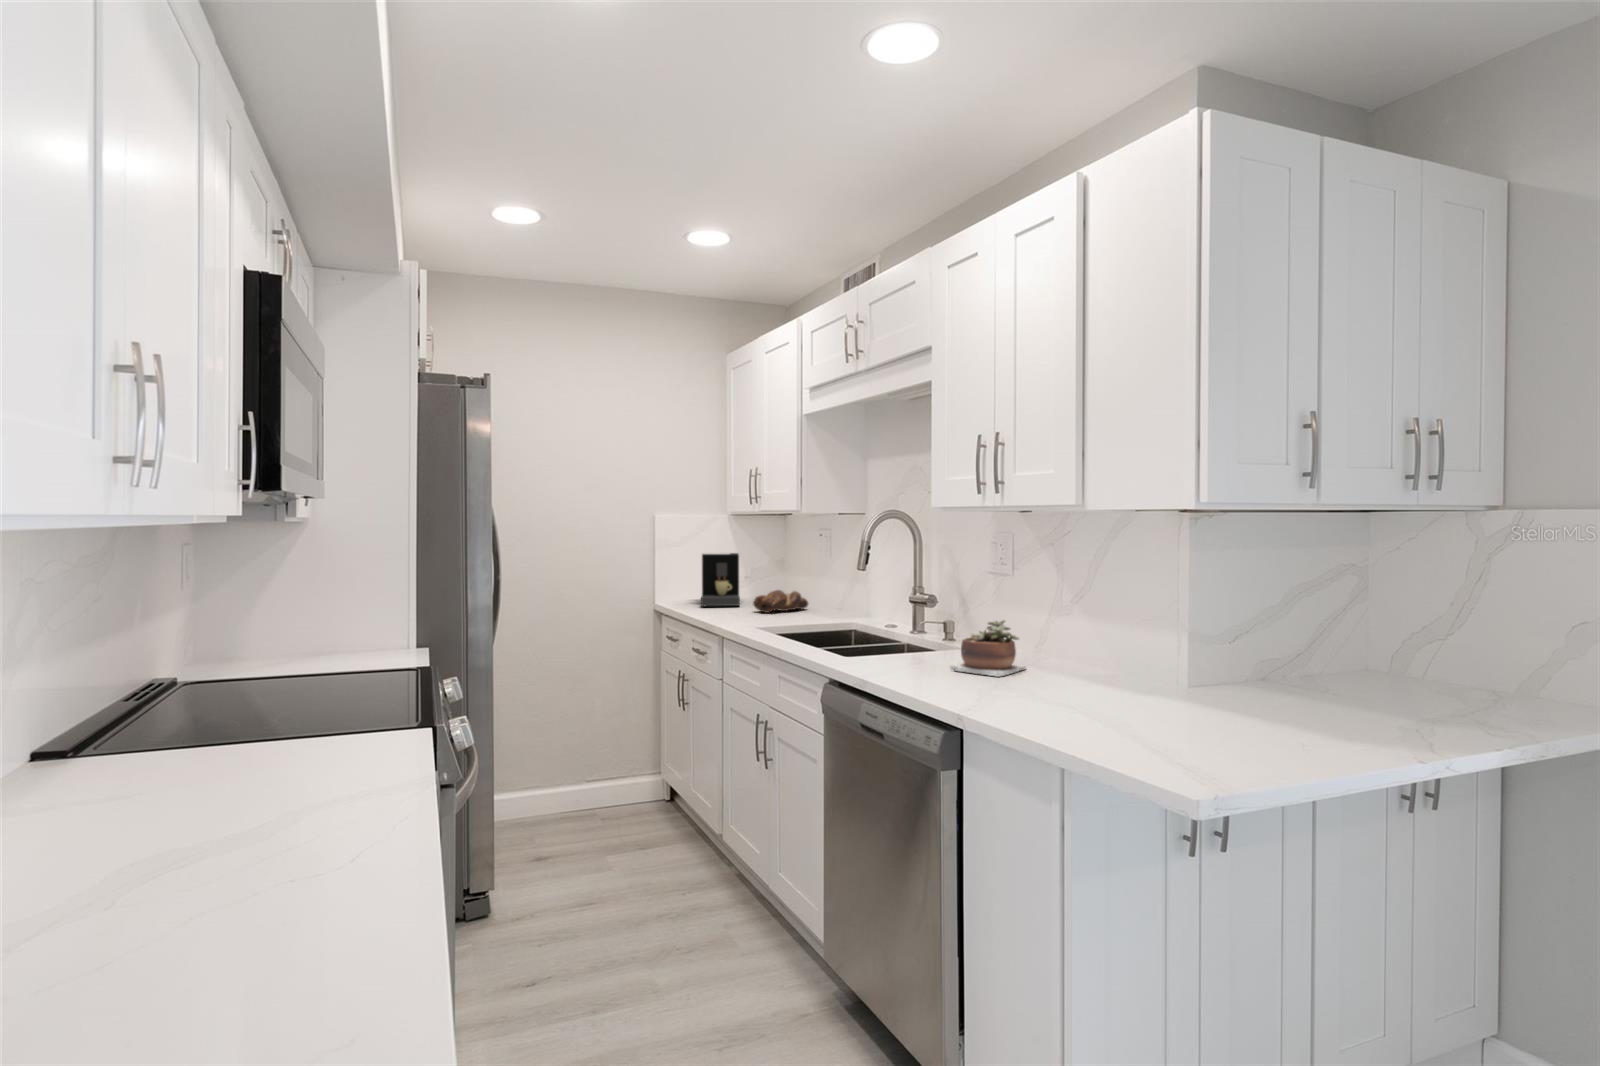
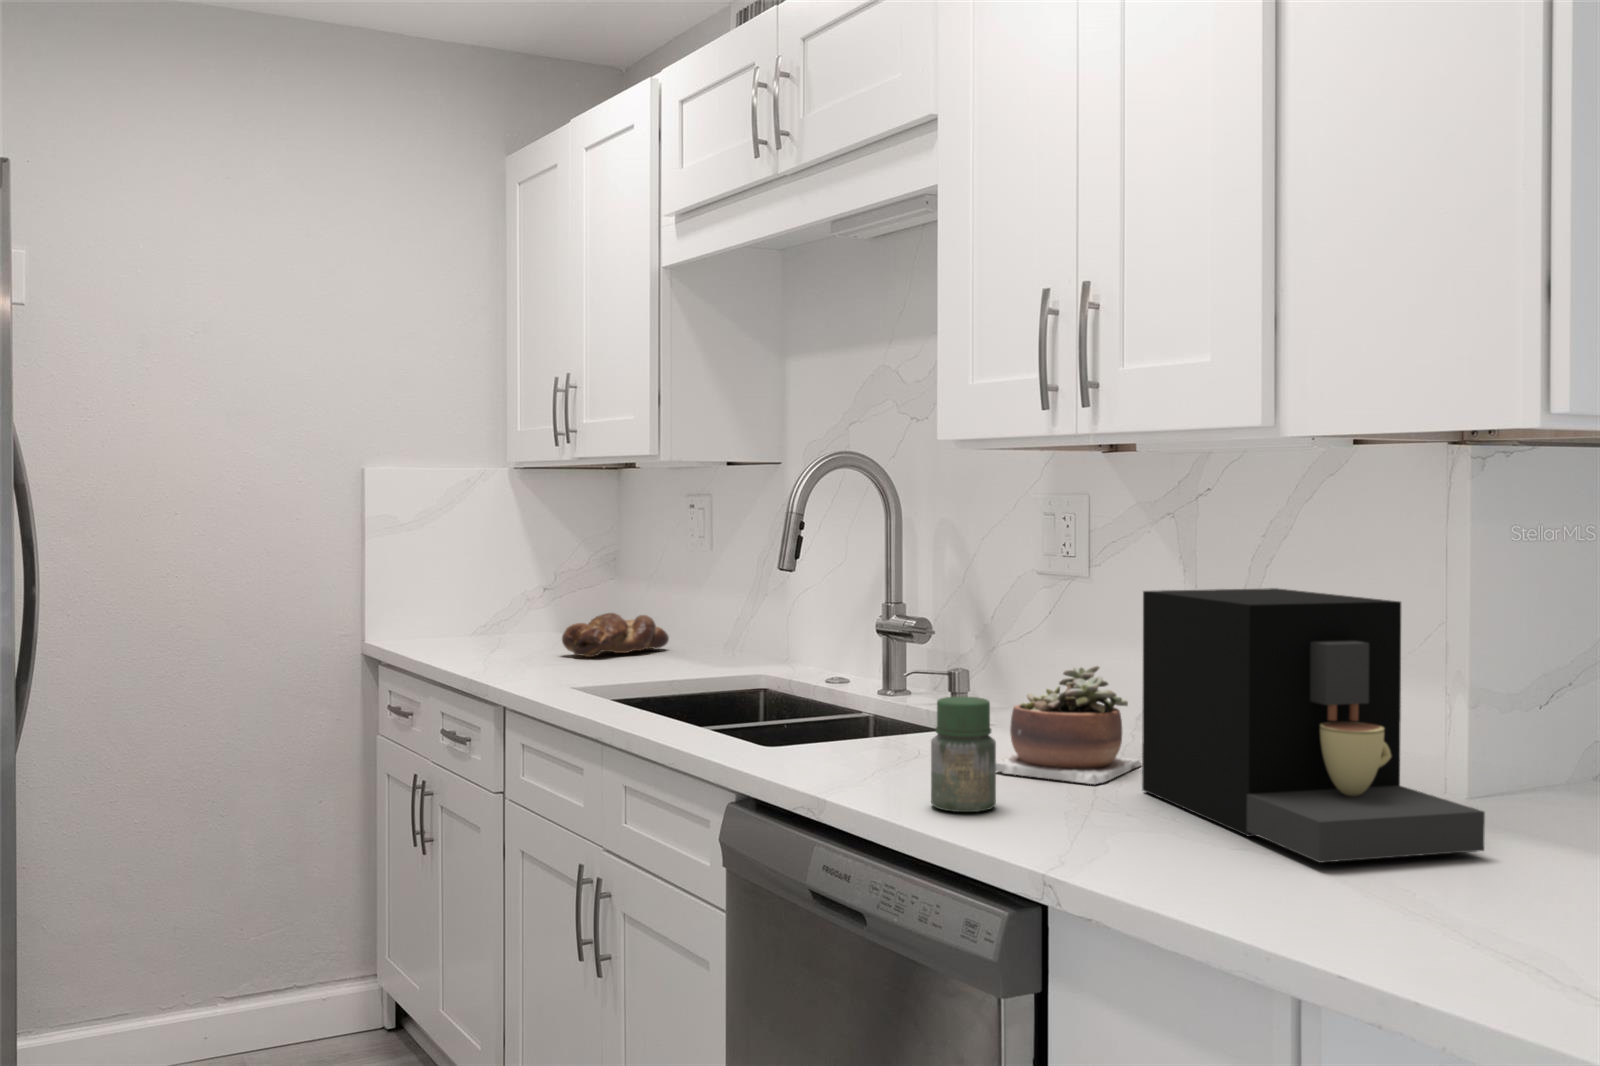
coffee maker: present [701,553,740,606] -> present [1142,588,1485,863]
jar: none [915,633,946,687] -> present [931,696,996,812]

